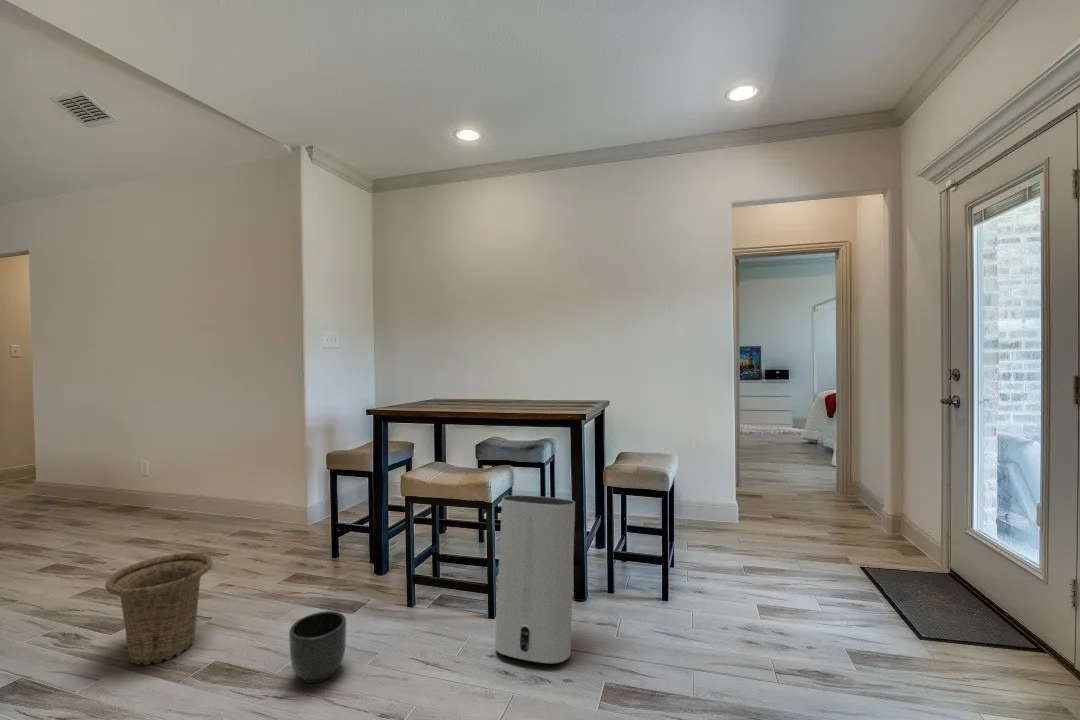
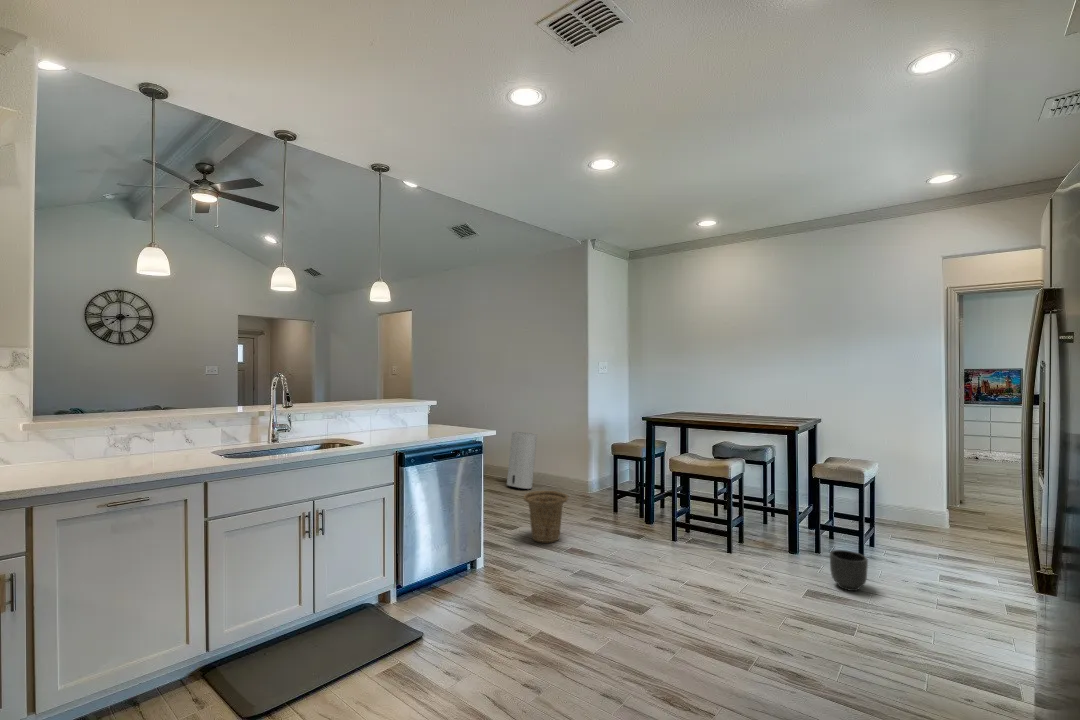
air purifier: present [495,495,575,663] -> present [507,432,537,489]
planter: present [289,611,346,683] -> present [830,550,868,591]

